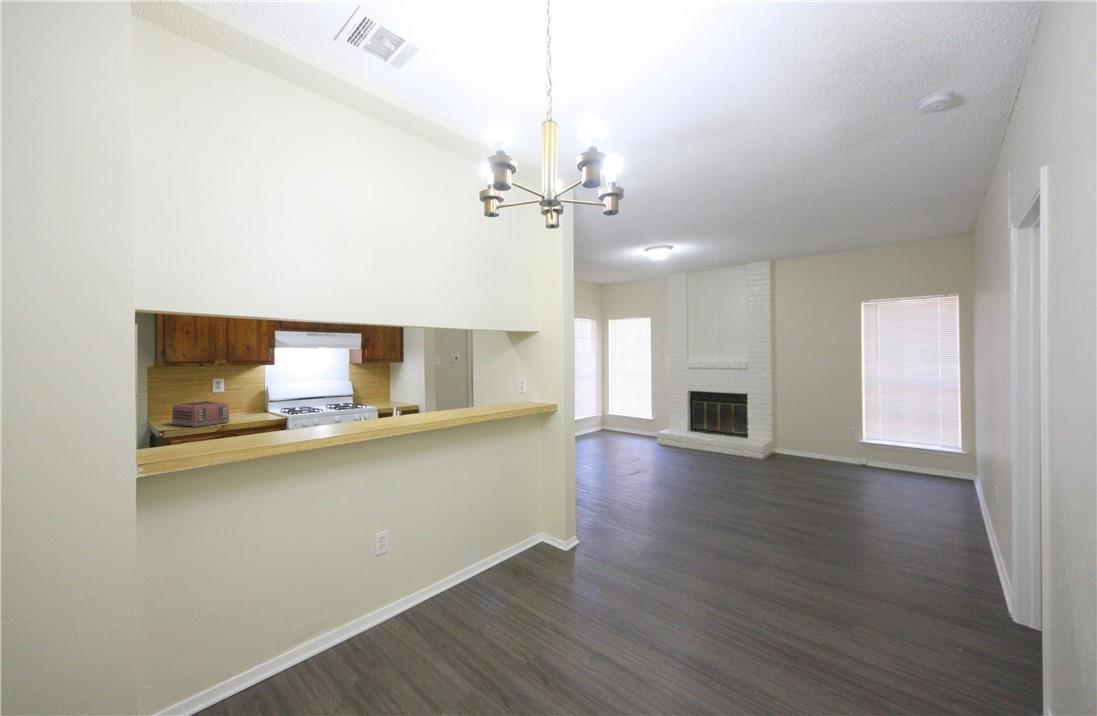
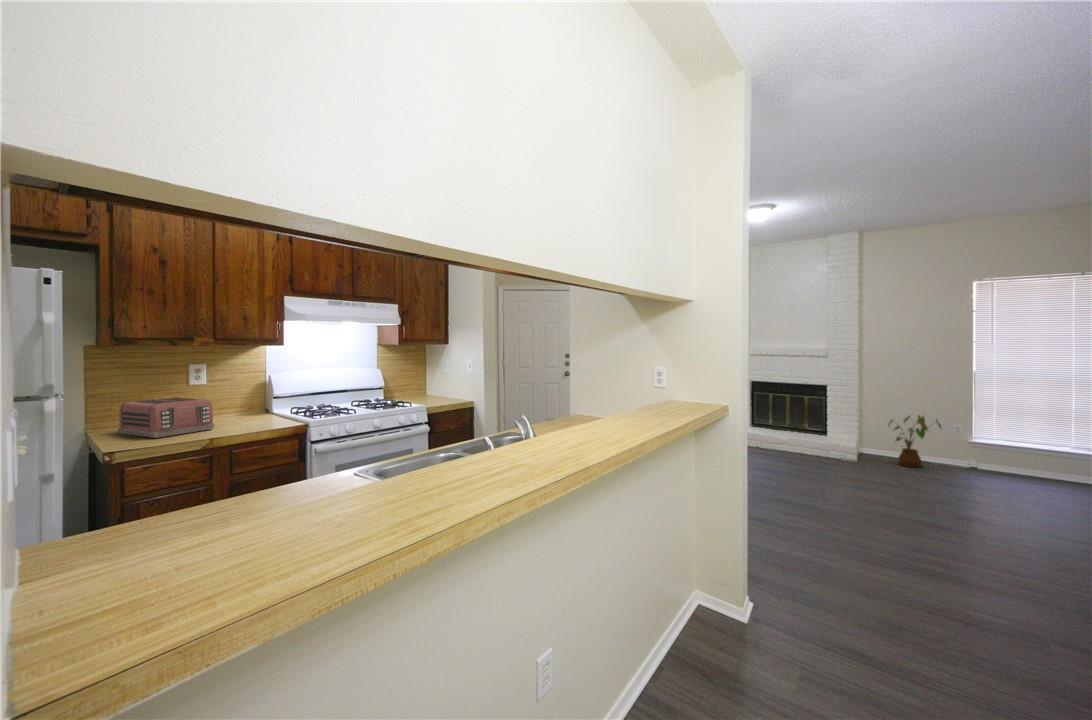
house plant: none [792,420,834,466] -> present [889,416,941,467]

